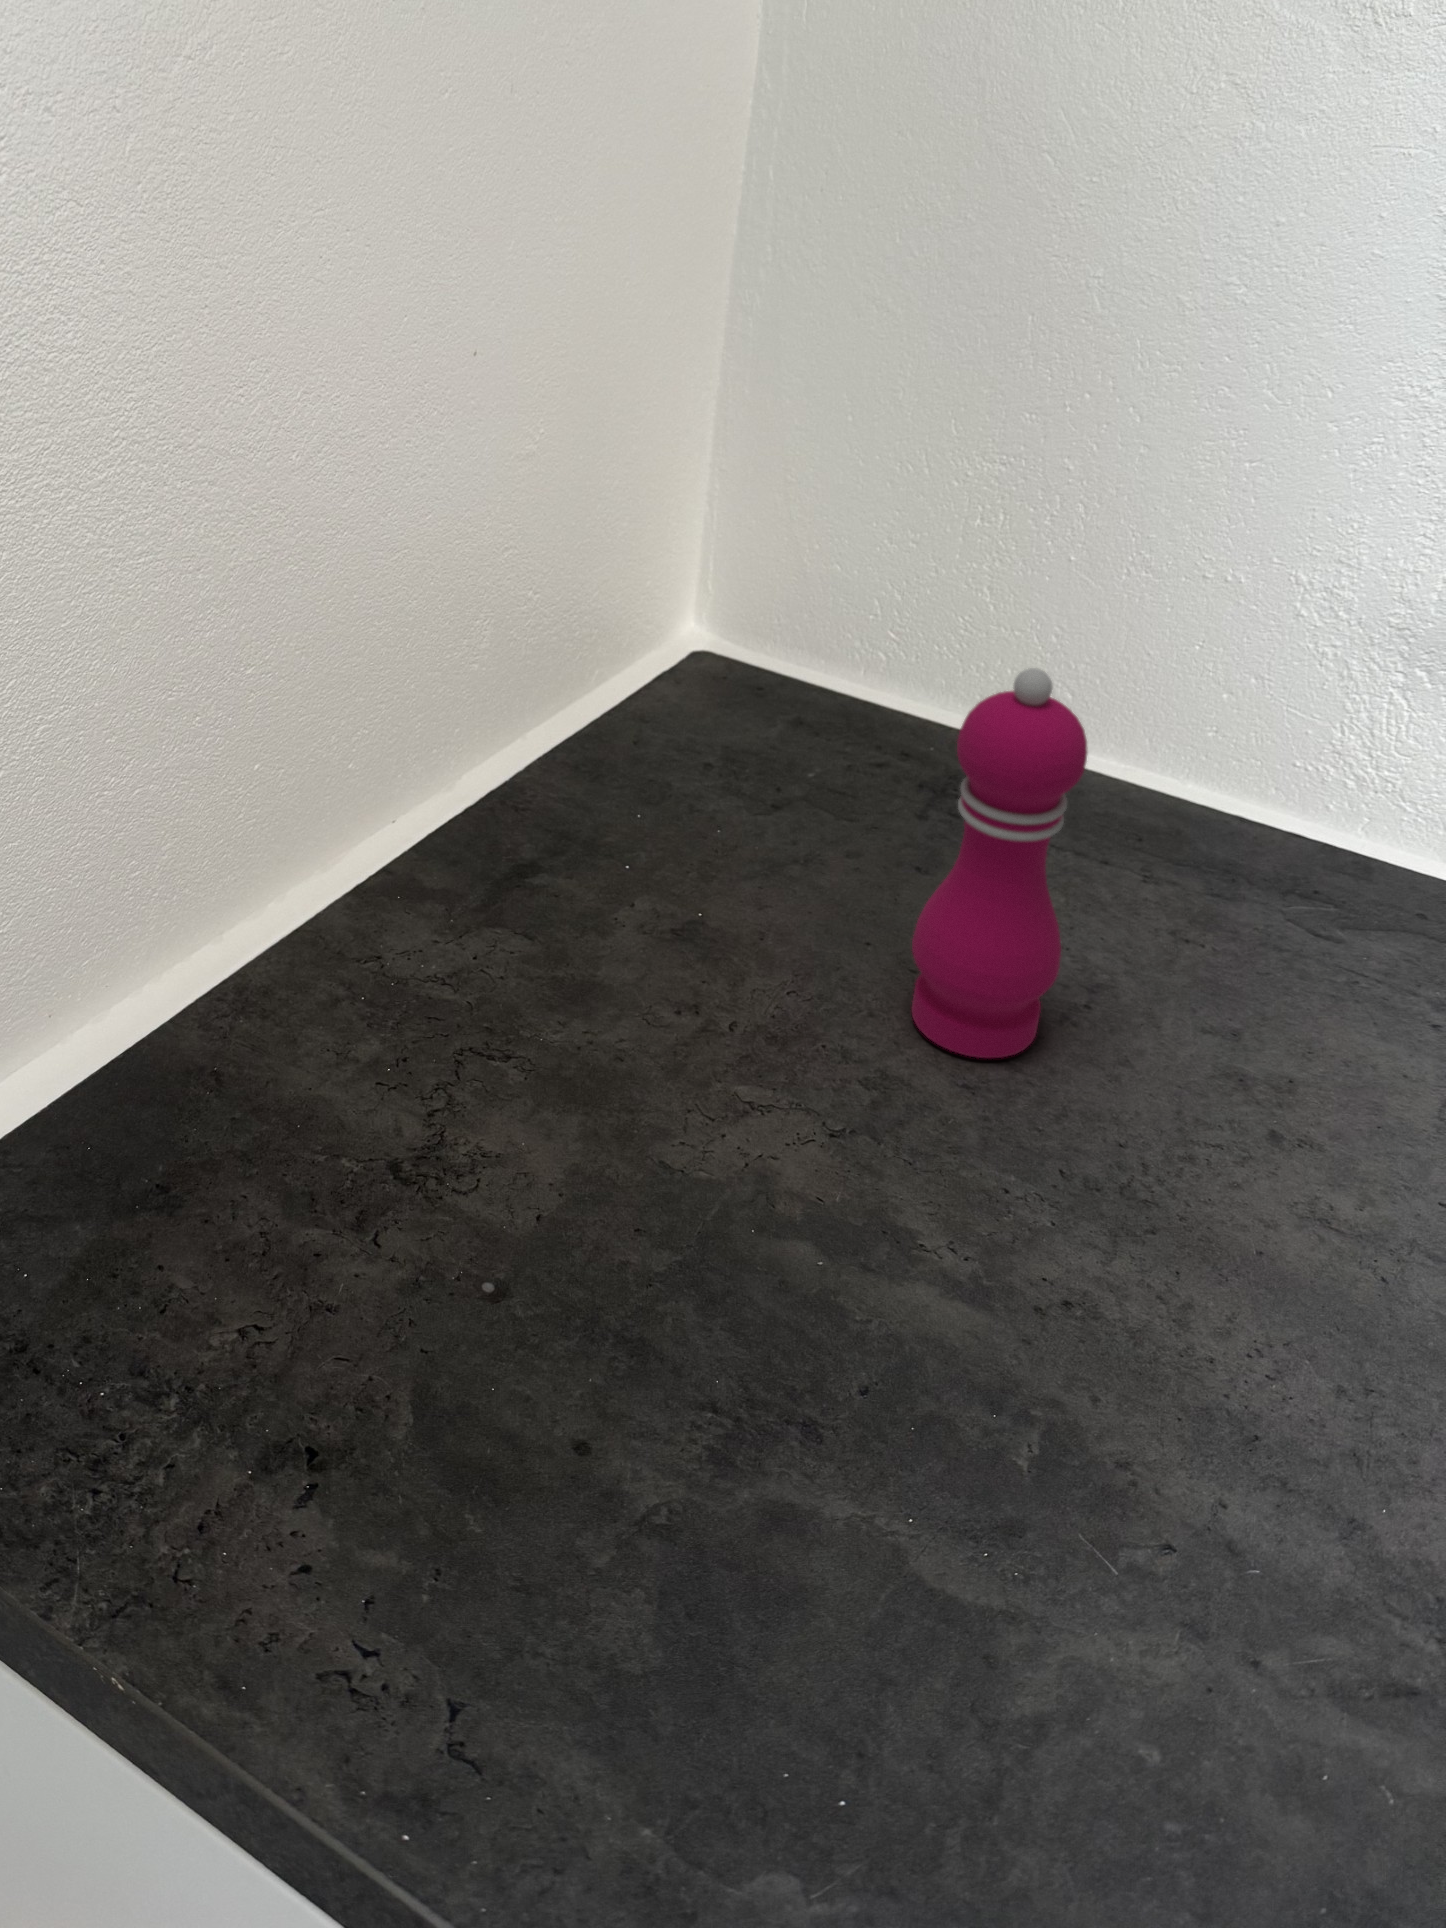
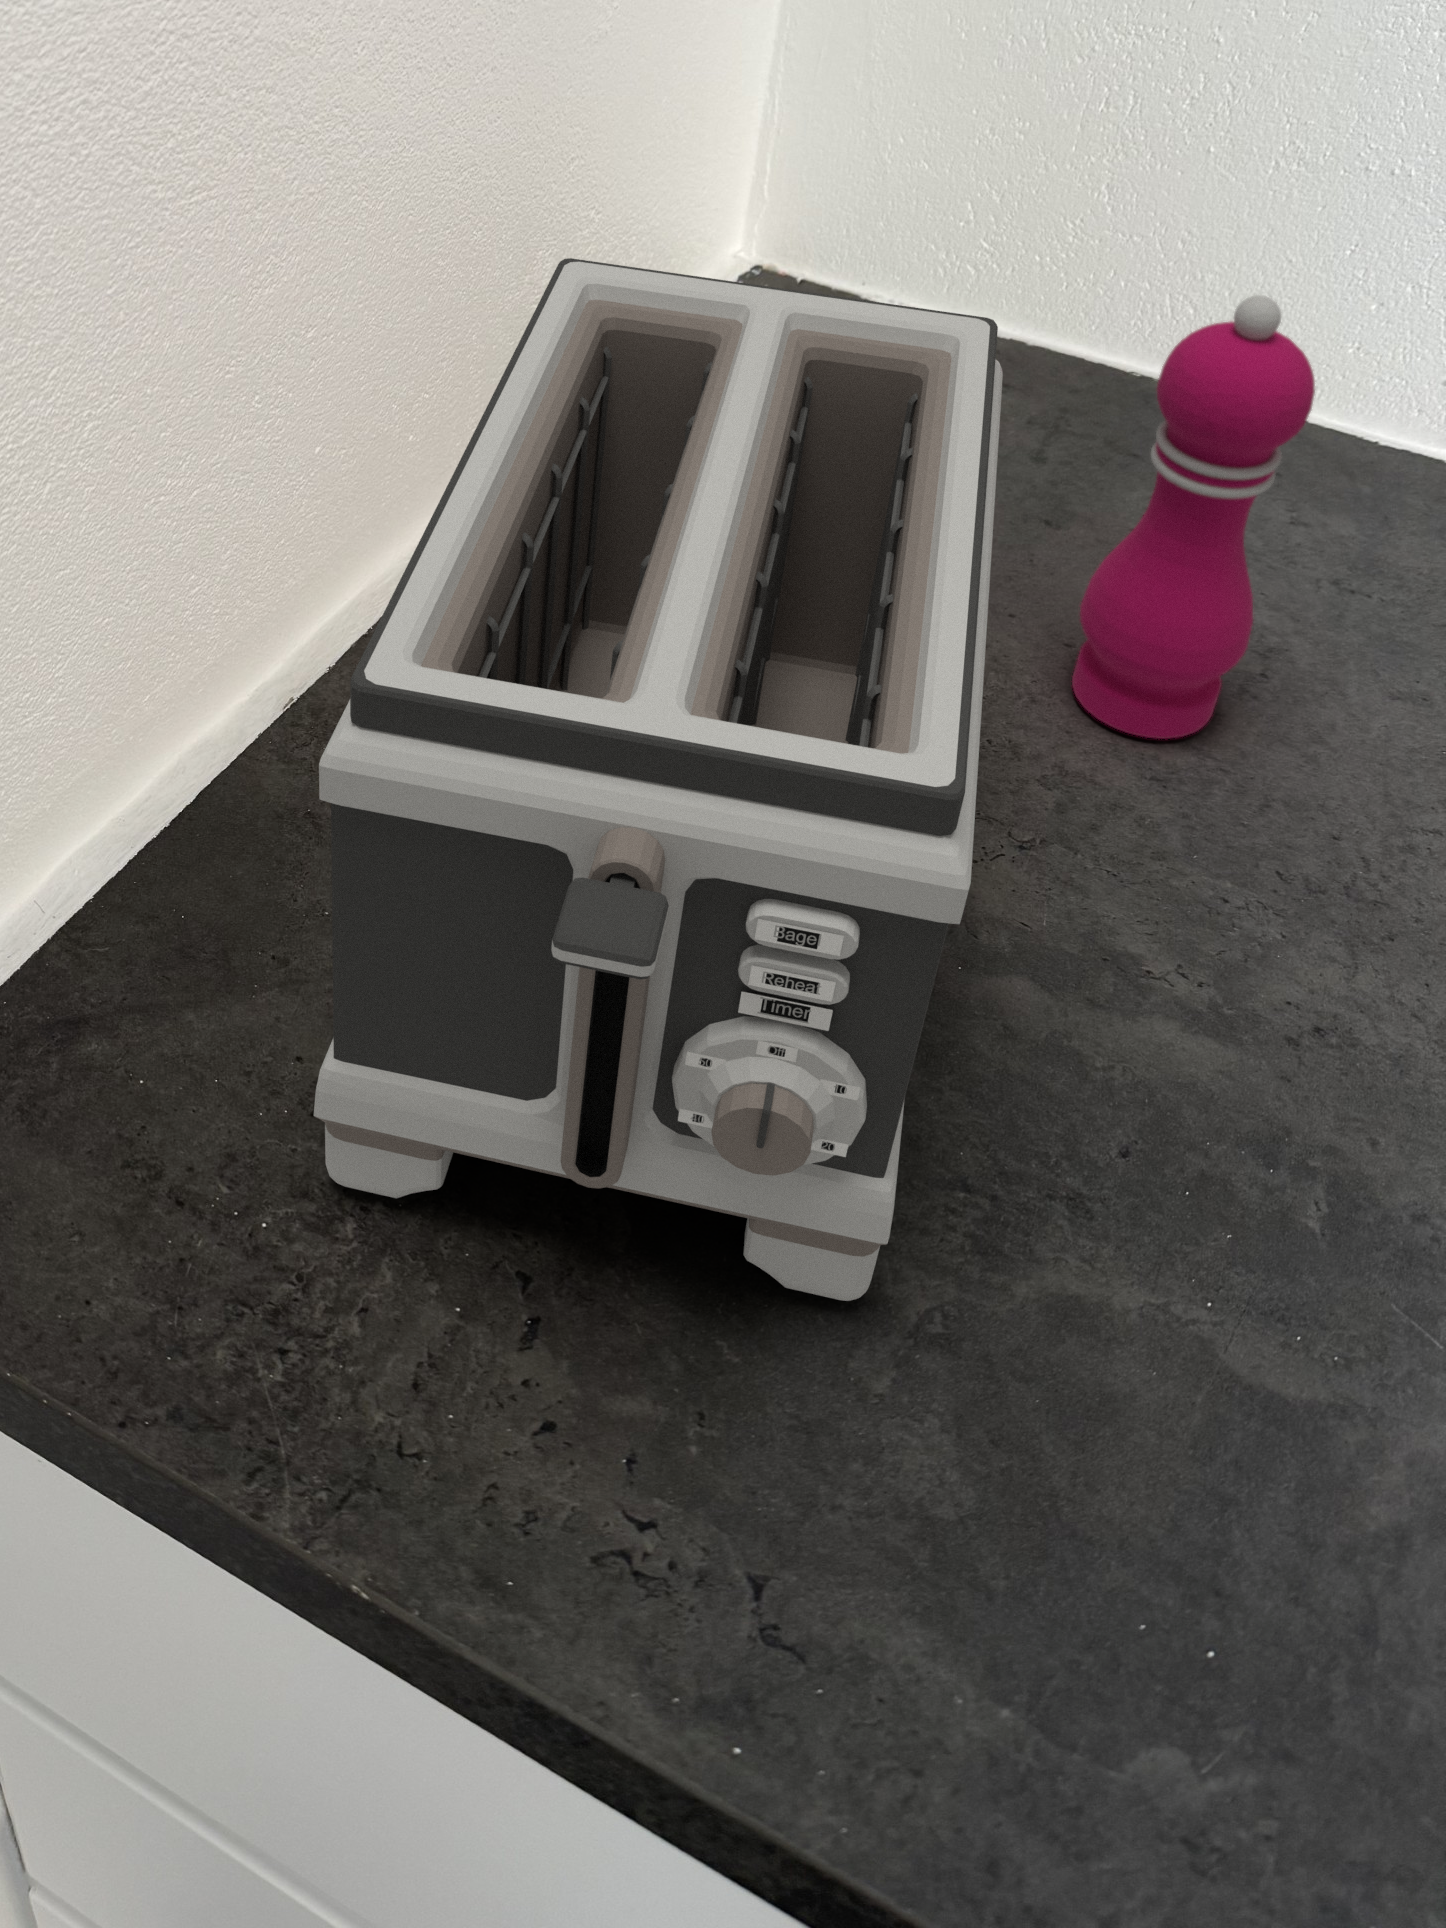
toaster: none [144,613,800,1491] -> present [314,258,1003,1301]

